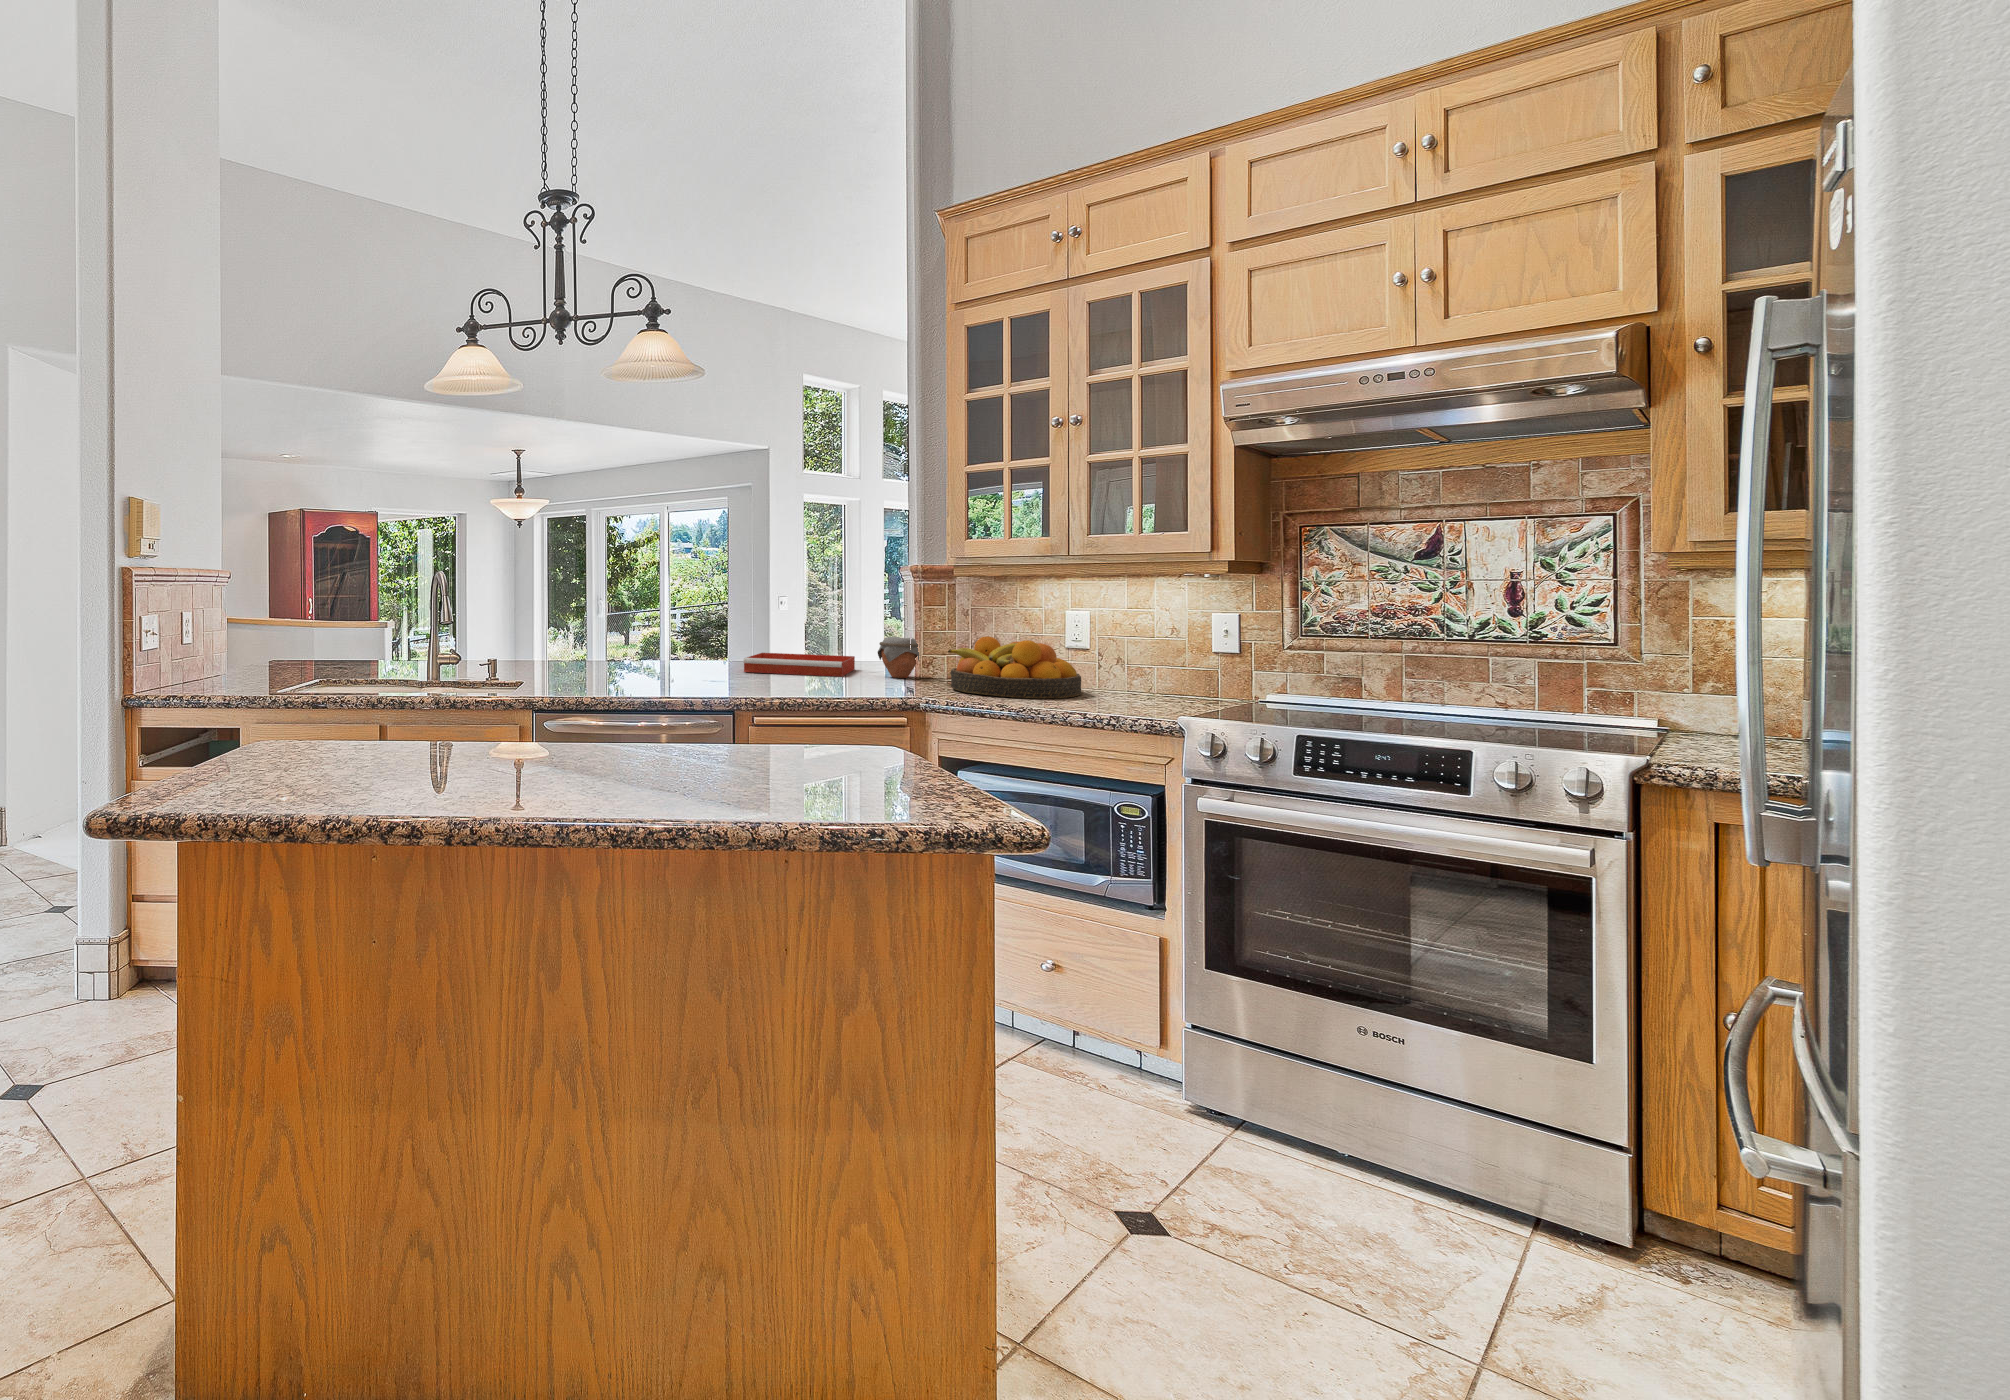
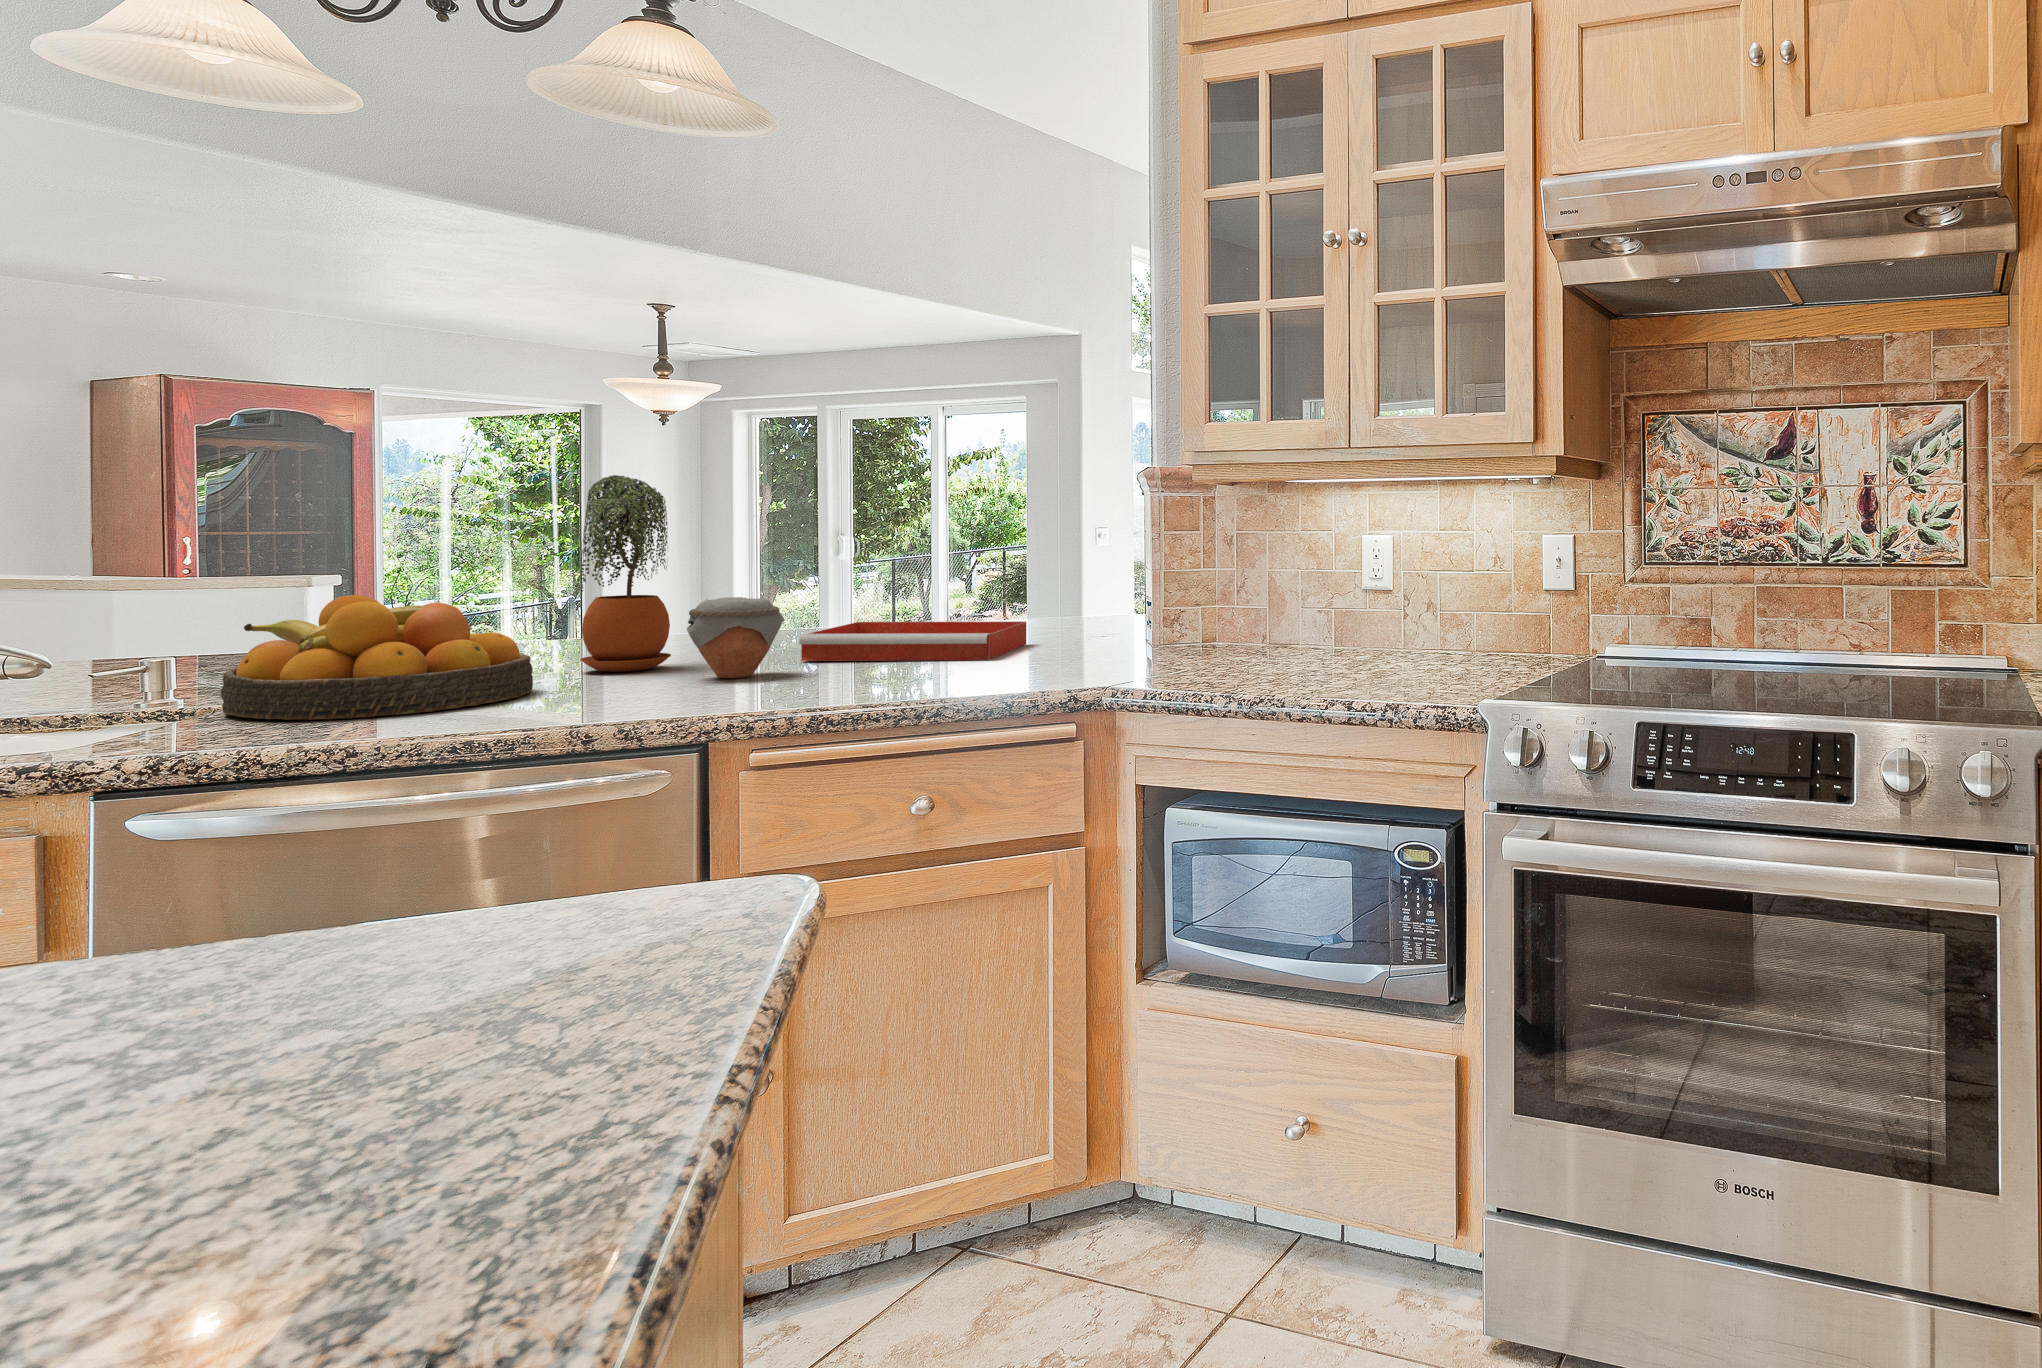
potted plant: none [646,574,685,672] -> present [579,475,671,672]
fruit bowl: present [948,636,1081,699] -> present [221,595,533,720]
jar: present [878,637,920,678] -> present [687,597,785,678]

